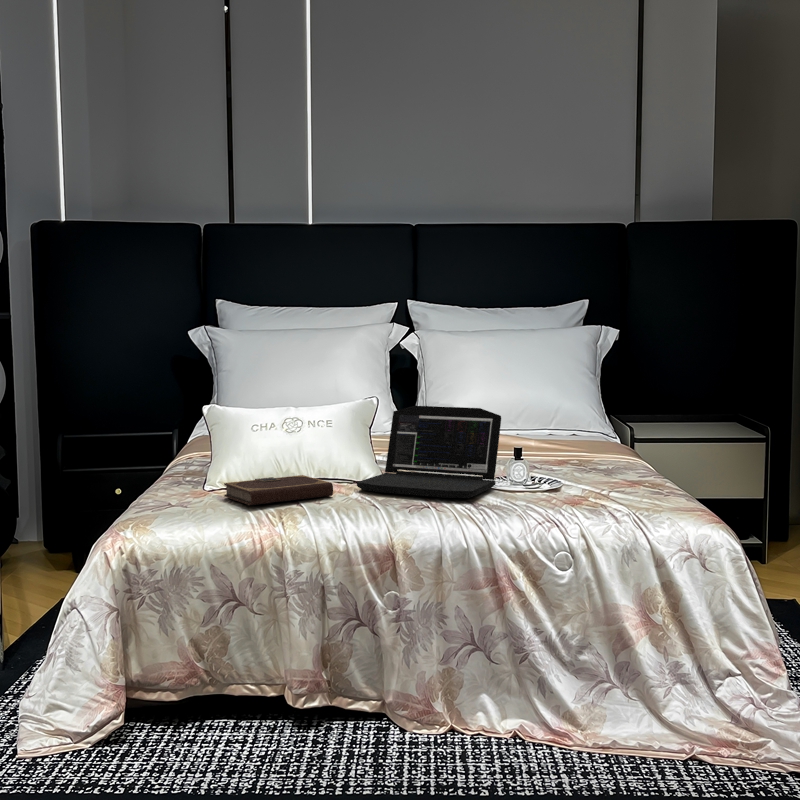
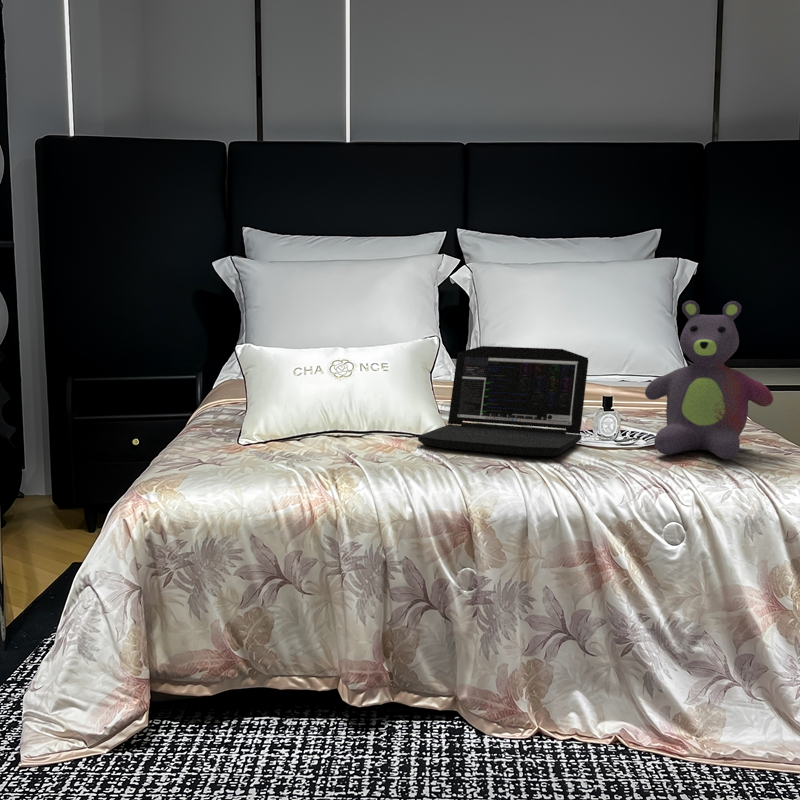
stuffed bear: none [549,368,652,500] -> present [645,301,773,459]
notebook: present [224,475,333,505] -> none [262,427,392,464]

